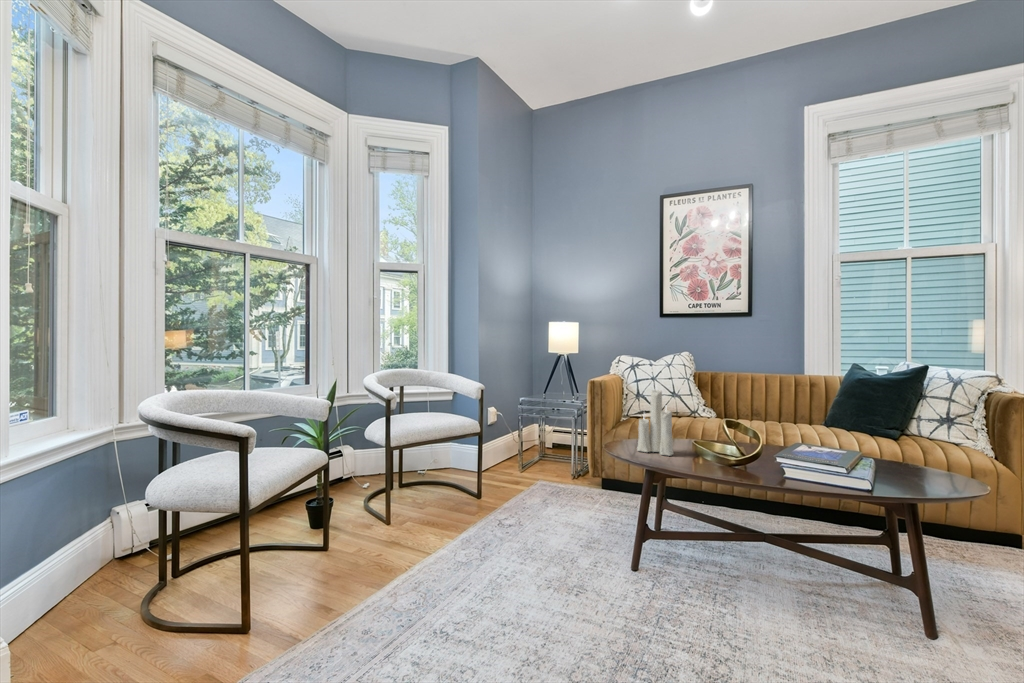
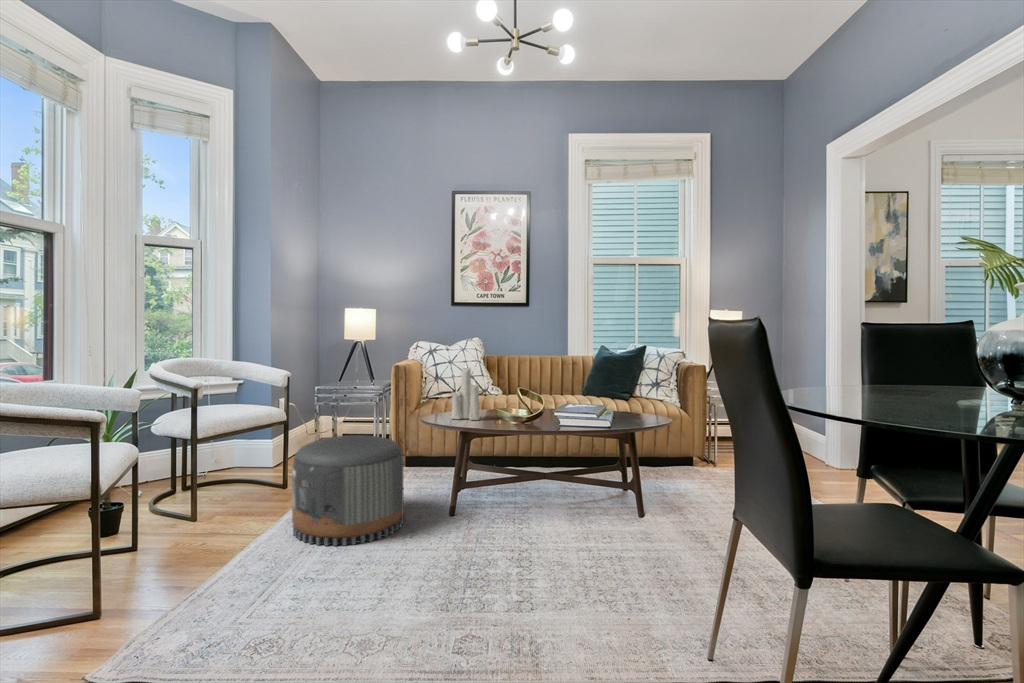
pouf: none [460,458,578,590] -> present [292,435,404,546]

